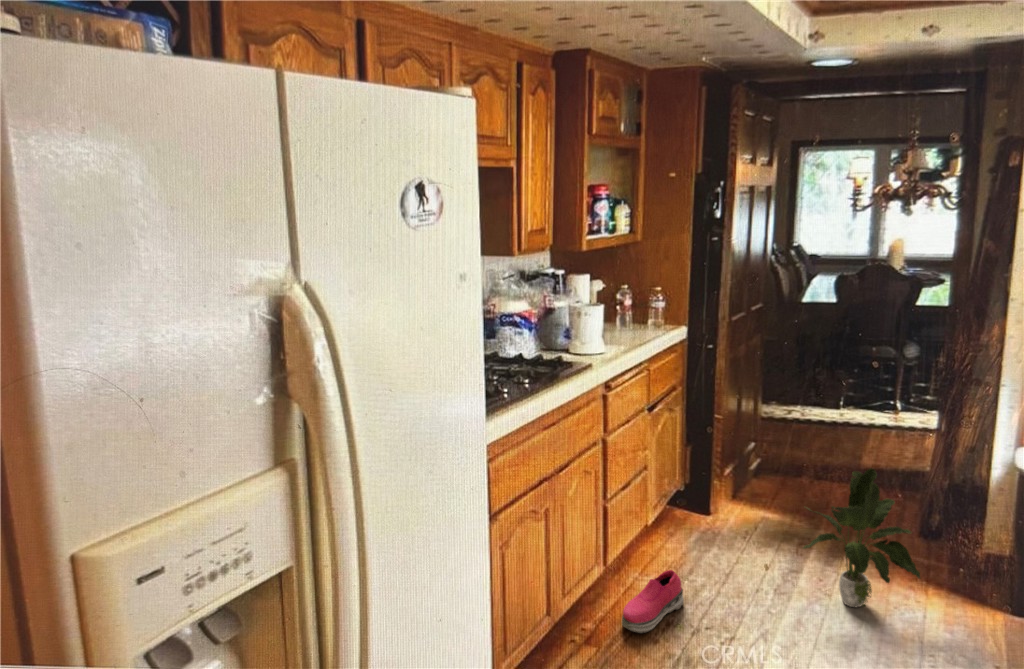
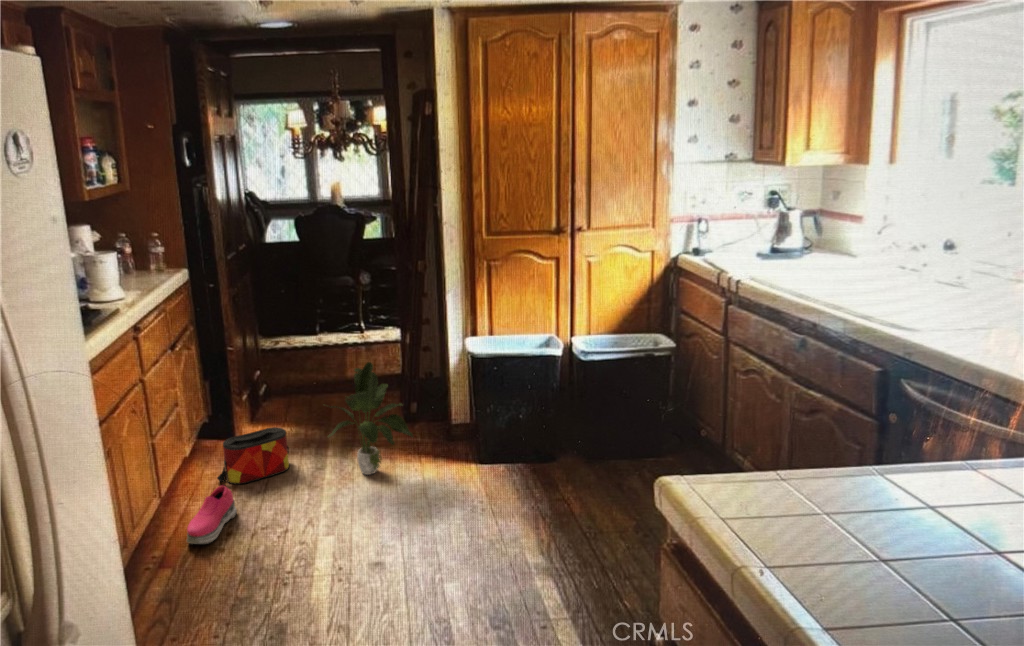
bag: none [676,514,760,571] -> present [217,427,289,484]

